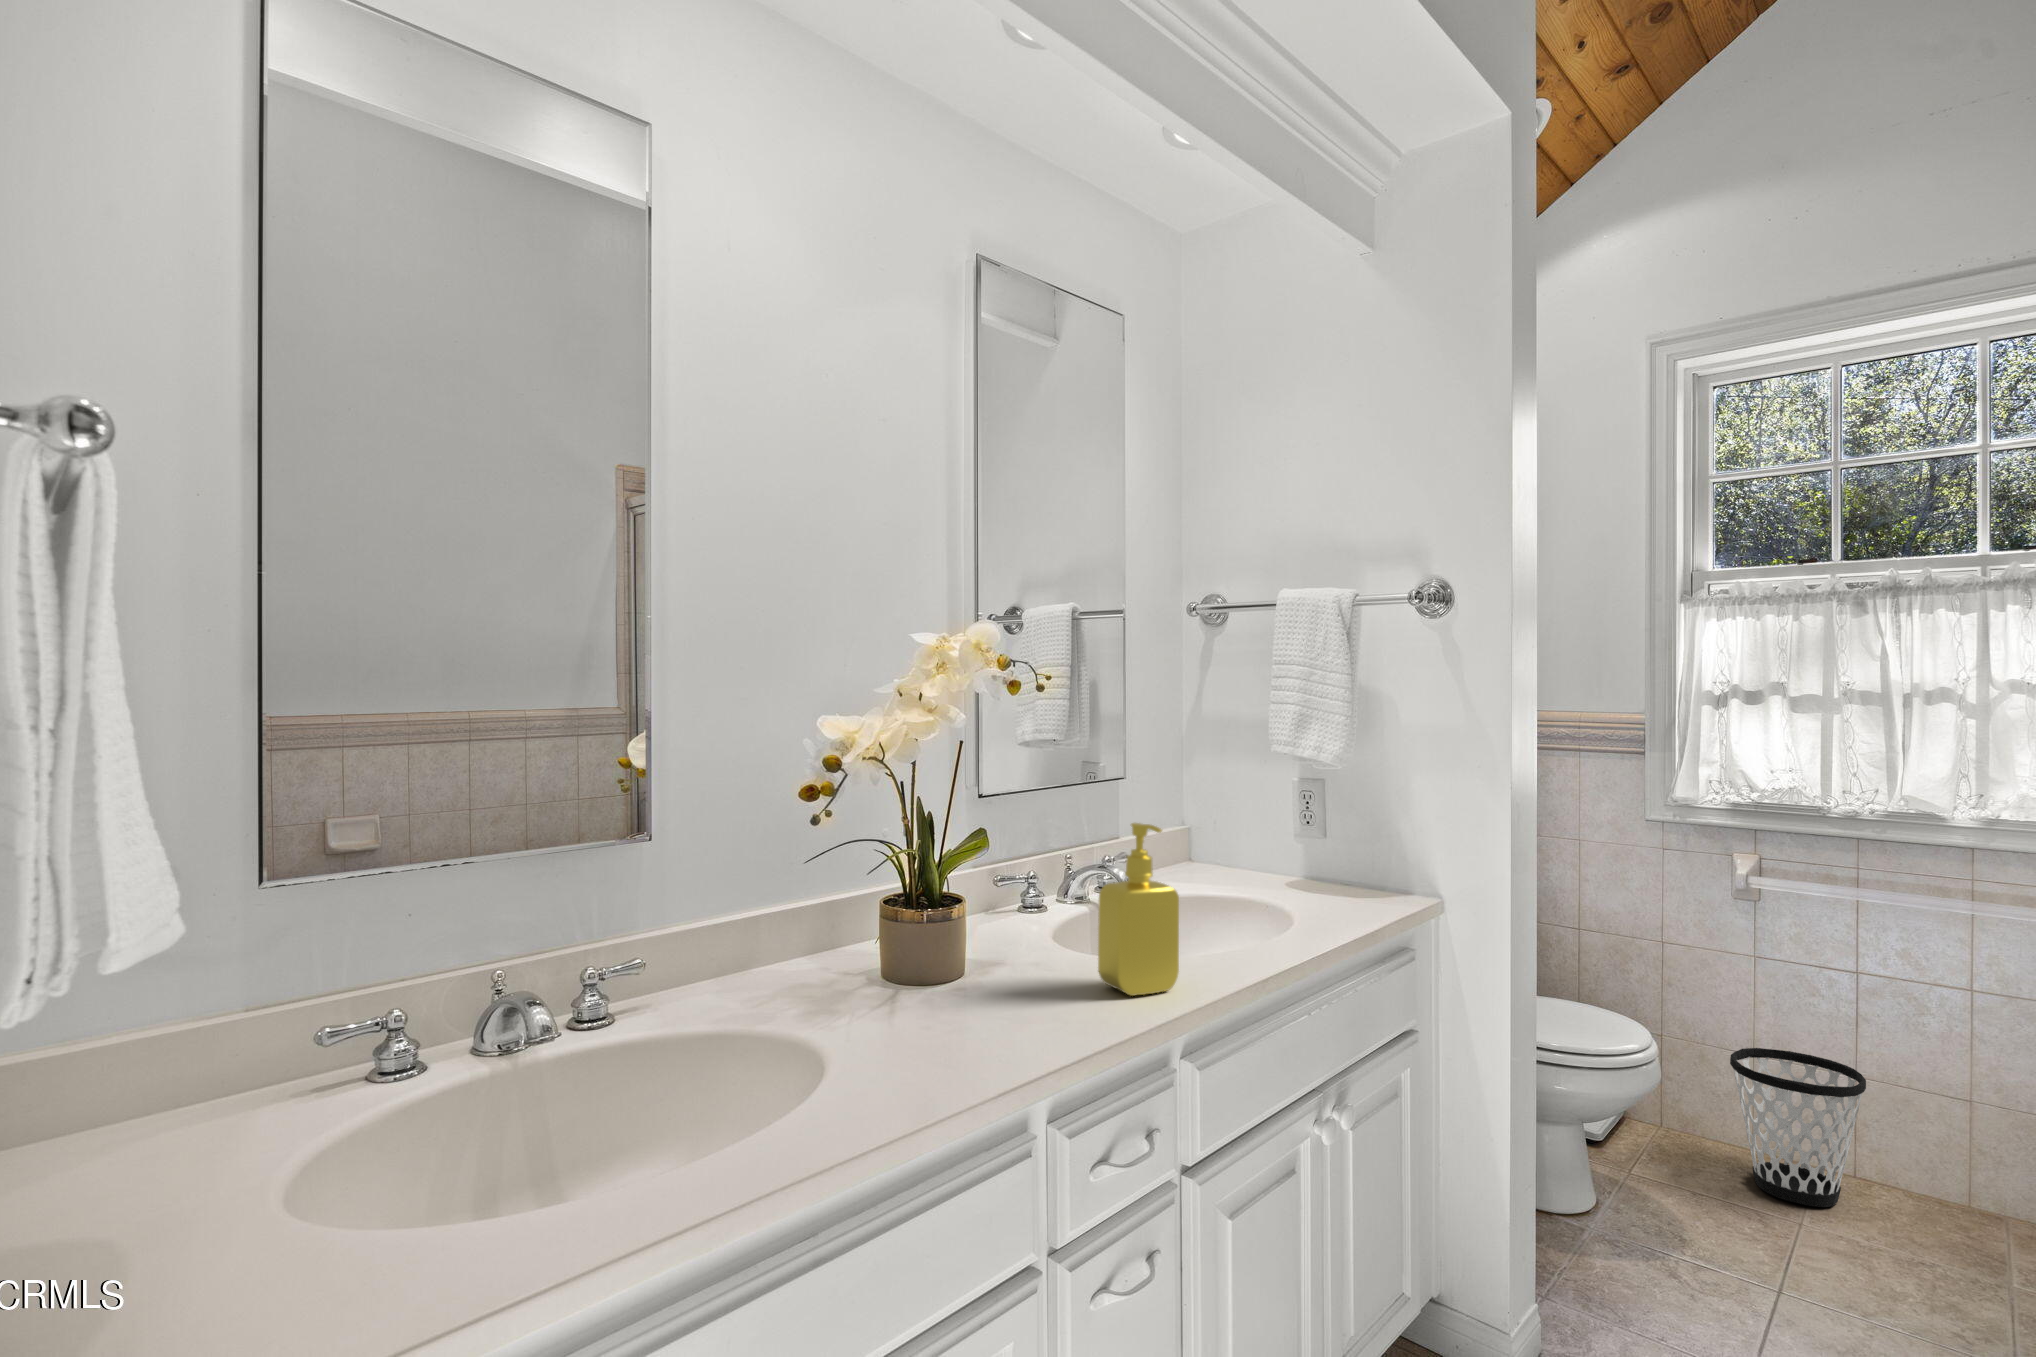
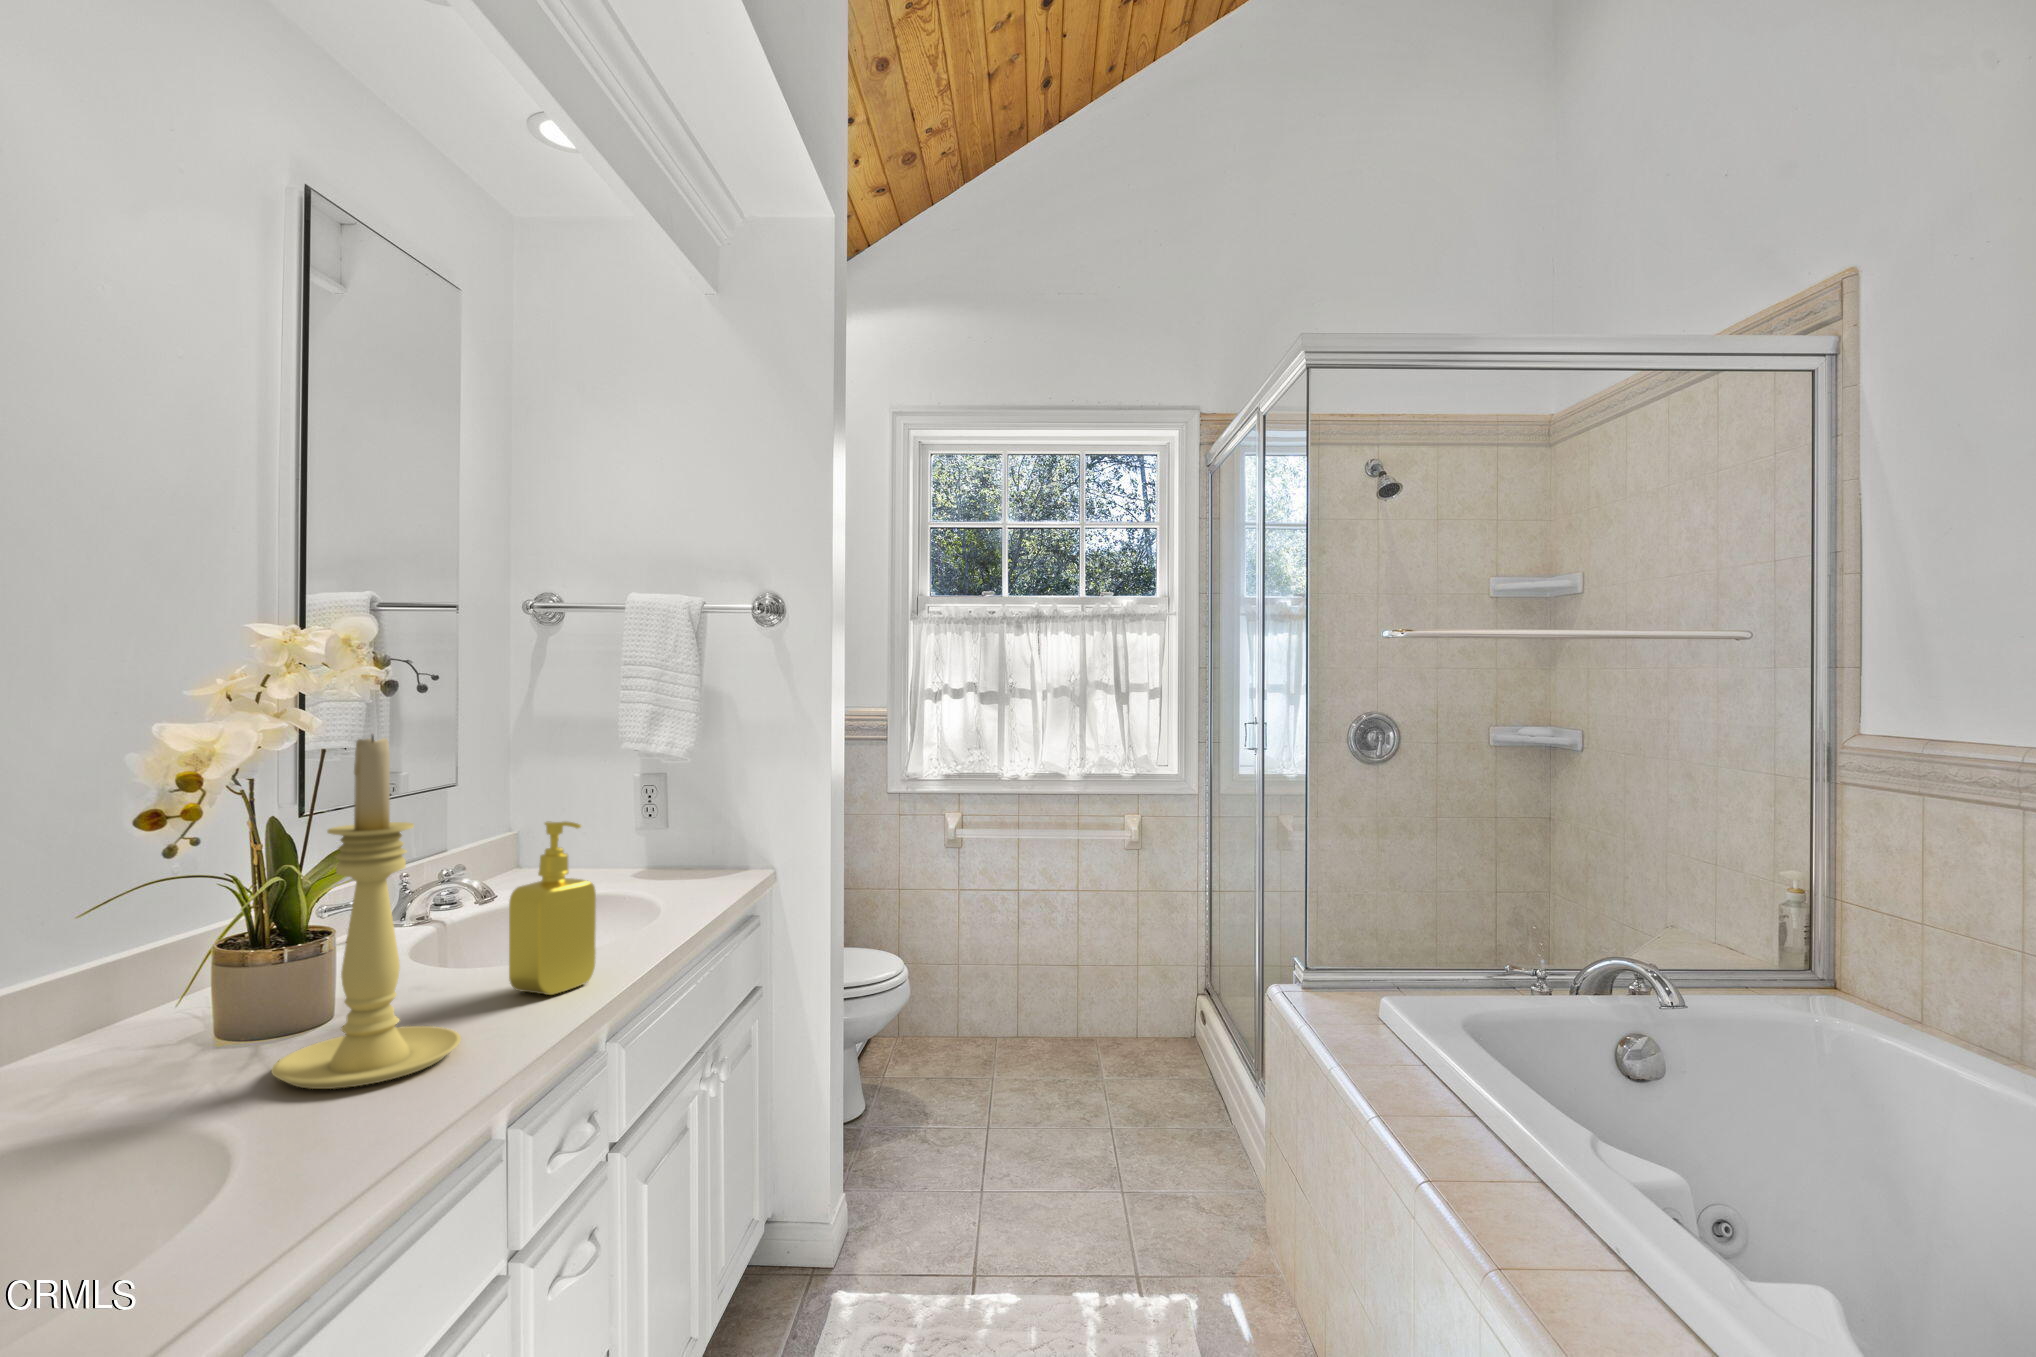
candle holder: none [890,730,1032,1044] -> present [271,735,461,1089]
wastebasket: present [1730,1048,1866,1207] -> none [947,952,1026,1060]

